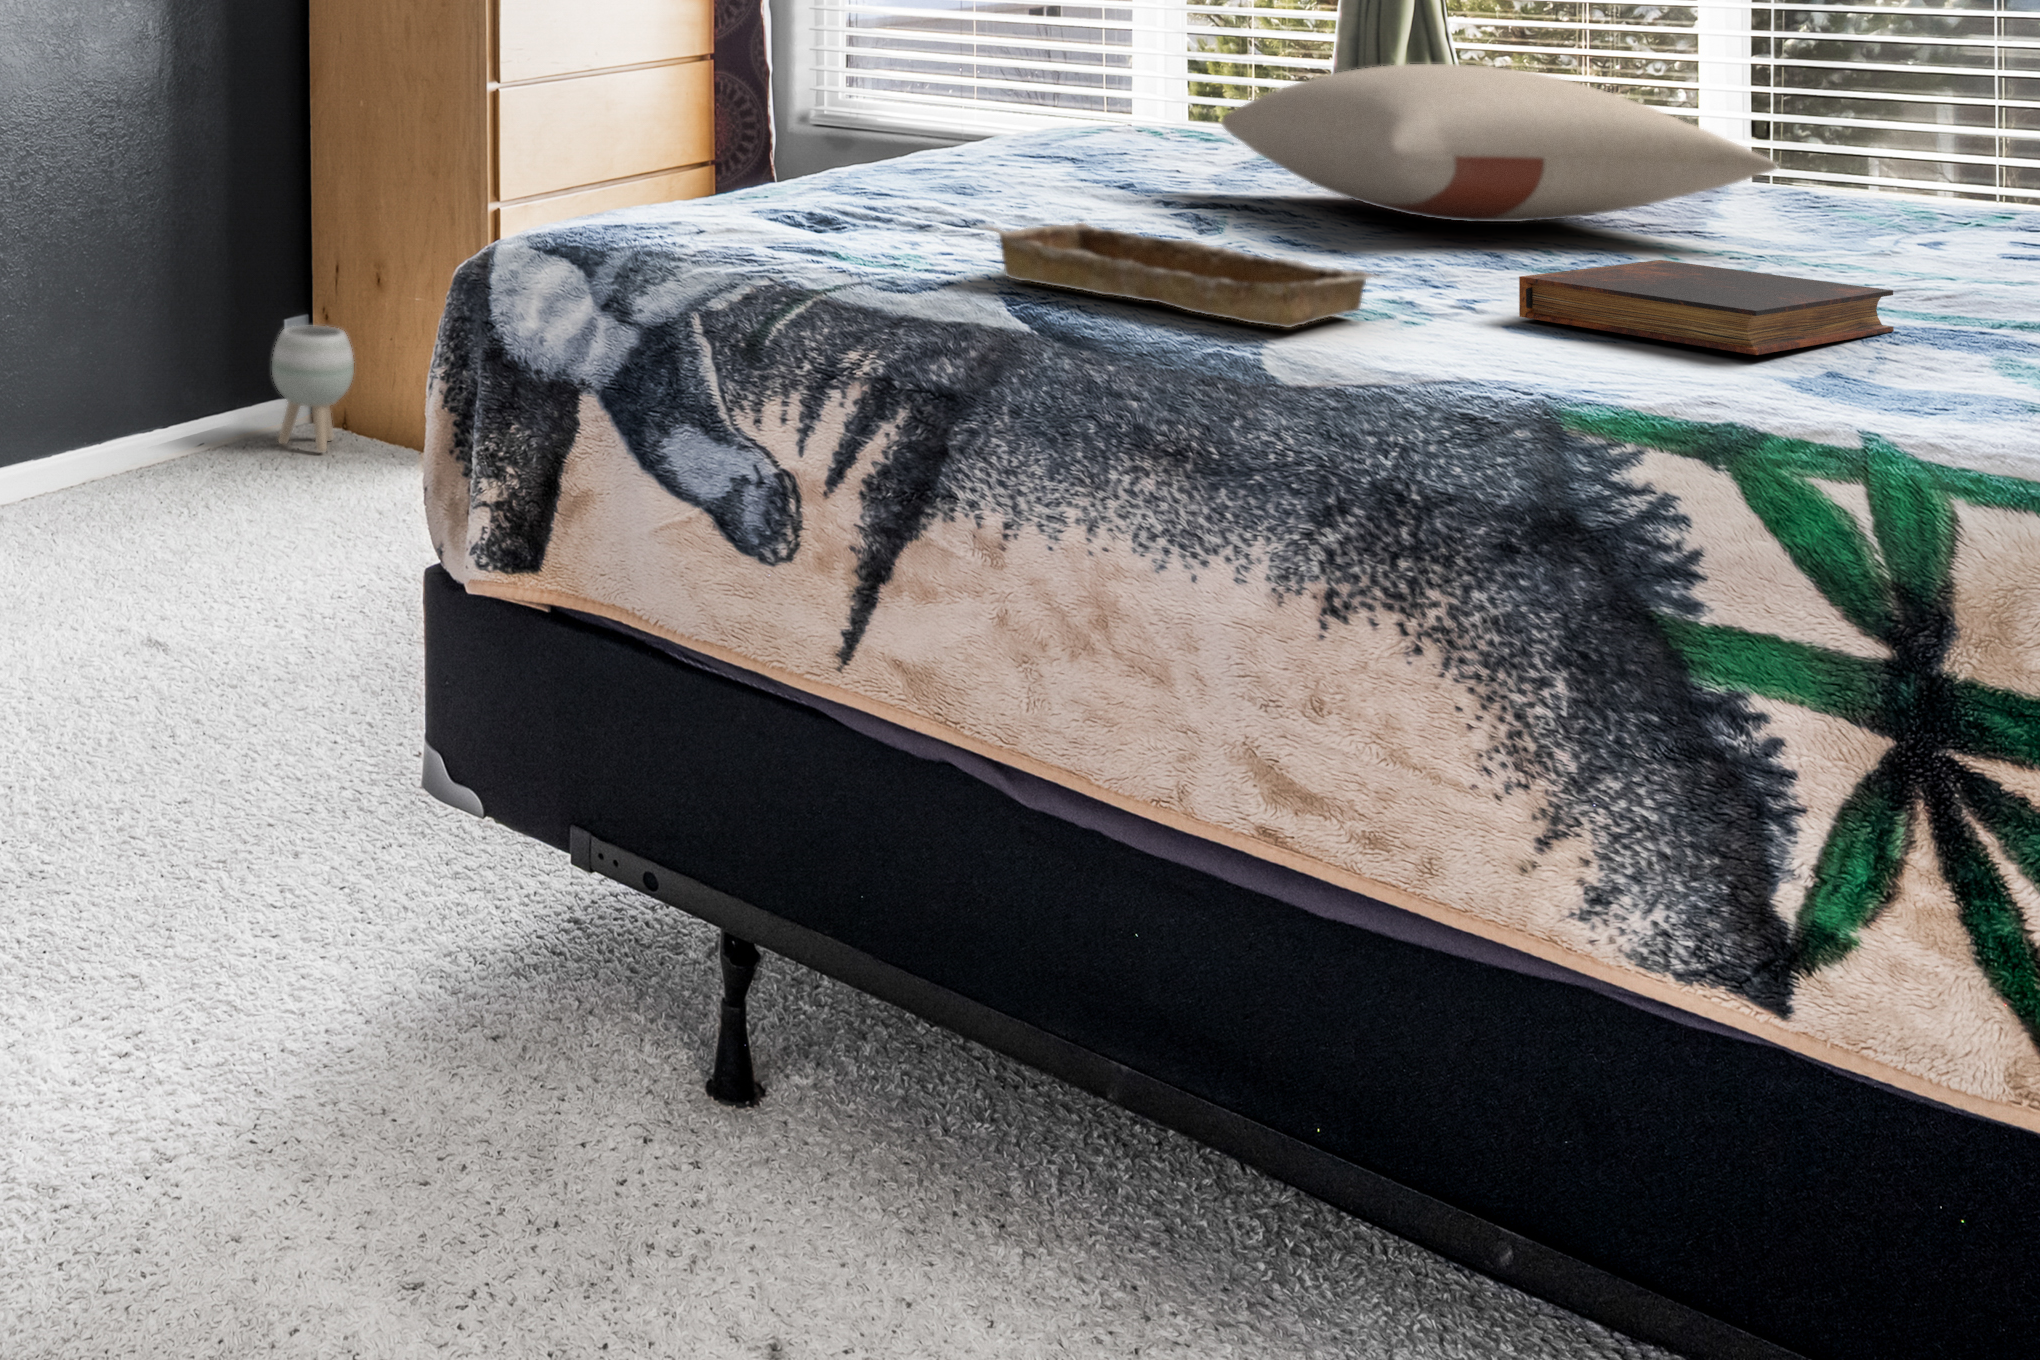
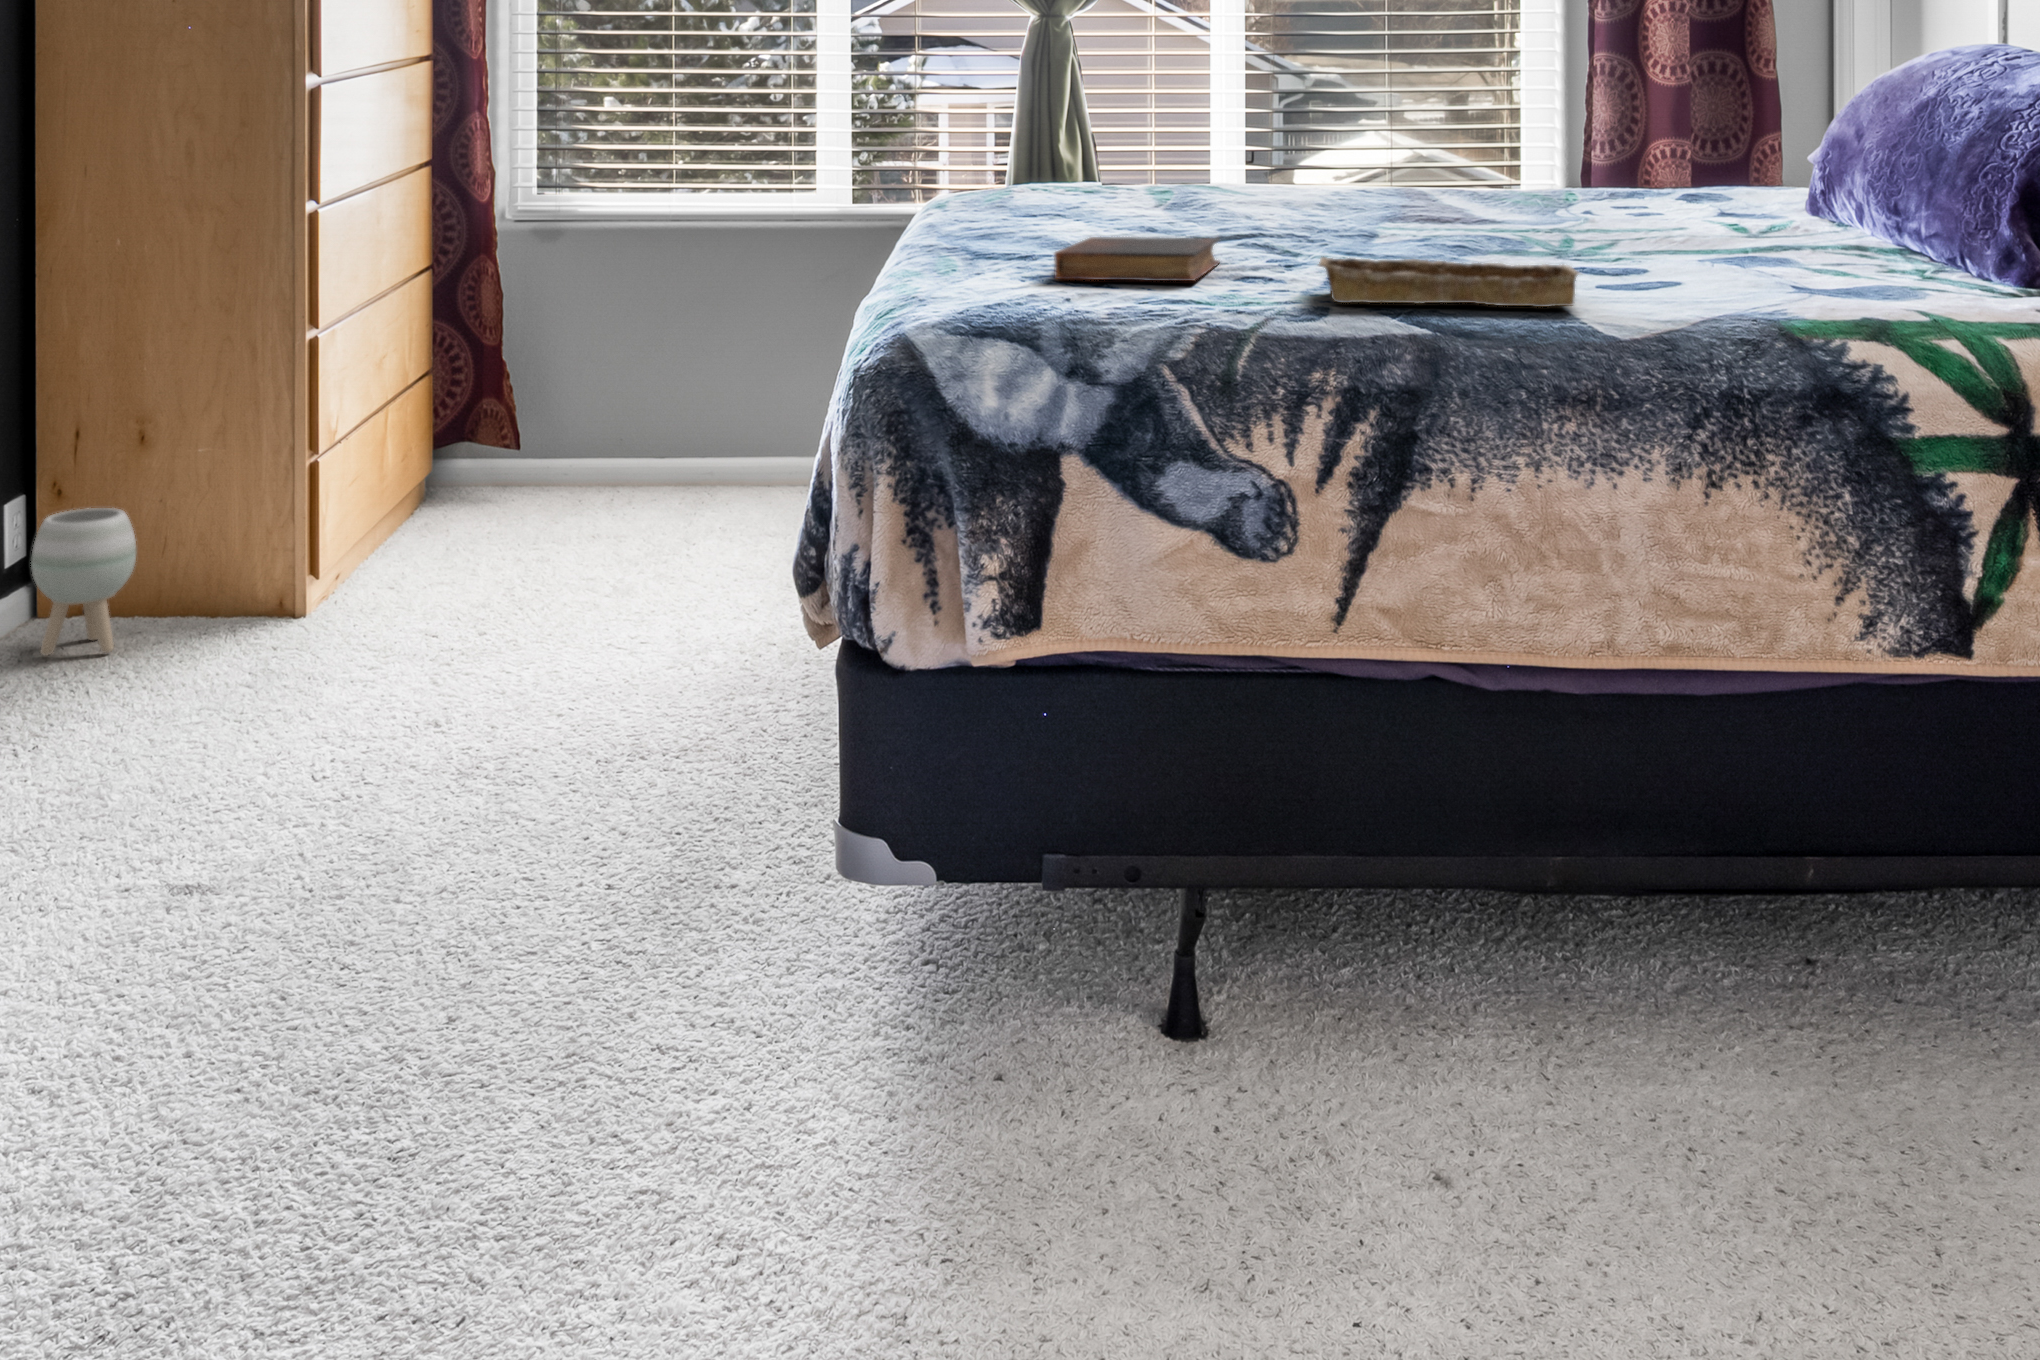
pillow: present [1222,64,1776,222] -> none [1199,123,1562,236]
book: present [1519,260,1894,355] -> present [1054,237,1219,281]

